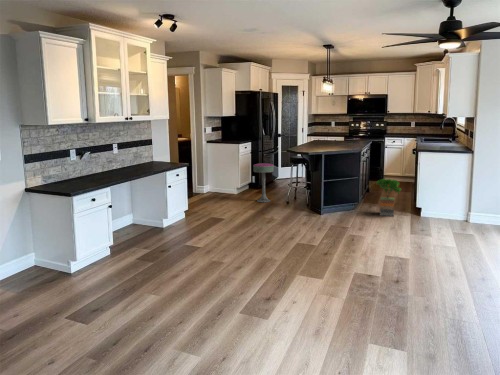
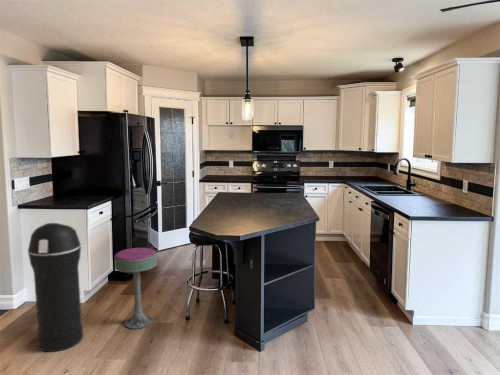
trash can: none [217,146,239,205] -> present [28,223,83,352]
potted tree: present [377,179,401,216] -> none [363,278,418,355]

